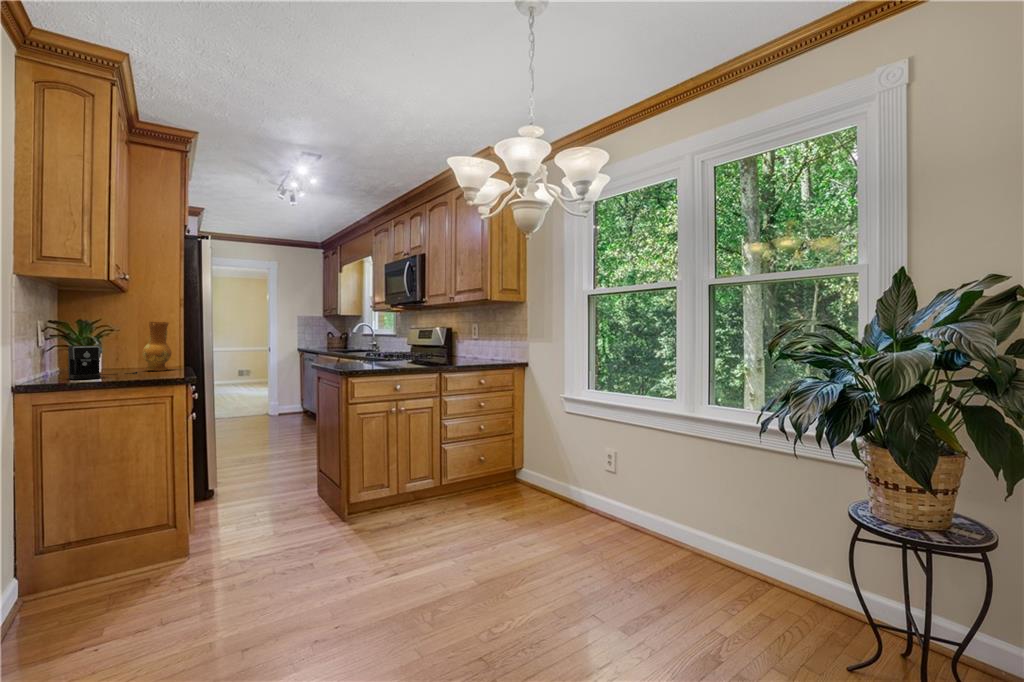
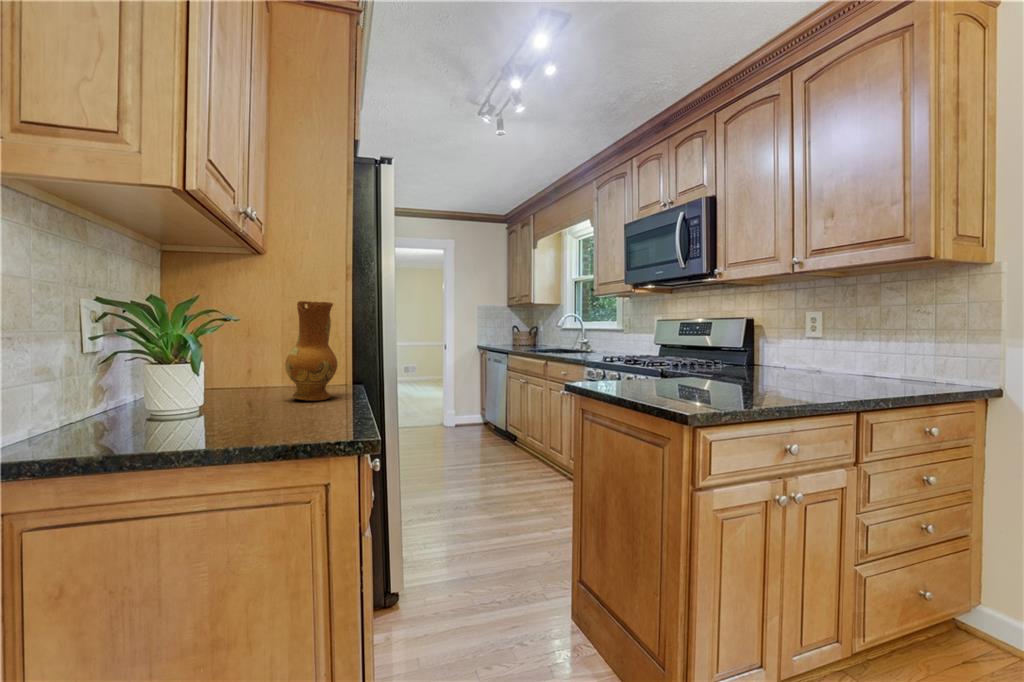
coffee maker: present [68,345,138,379] -> none [107,352,269,442]

